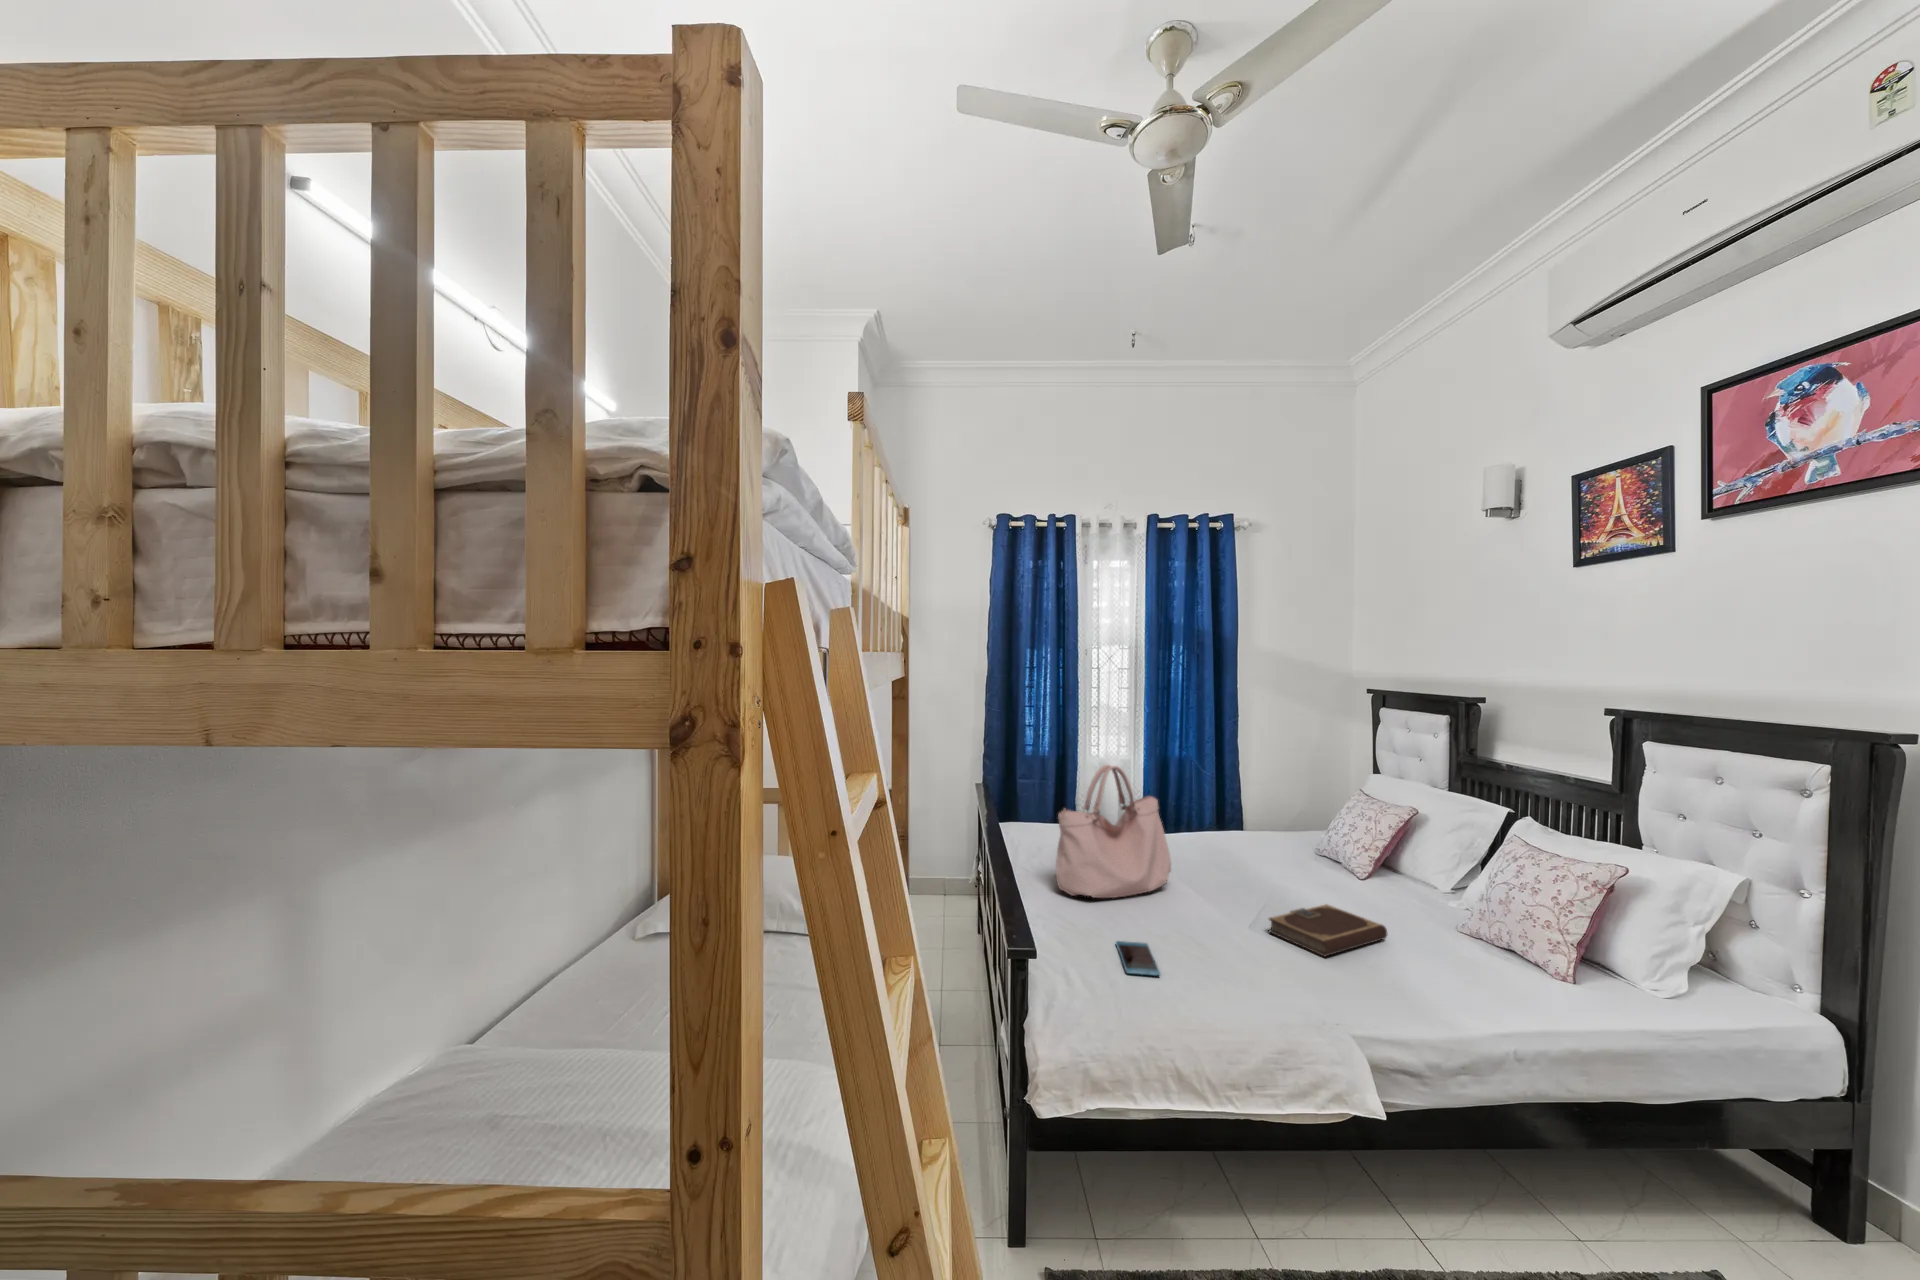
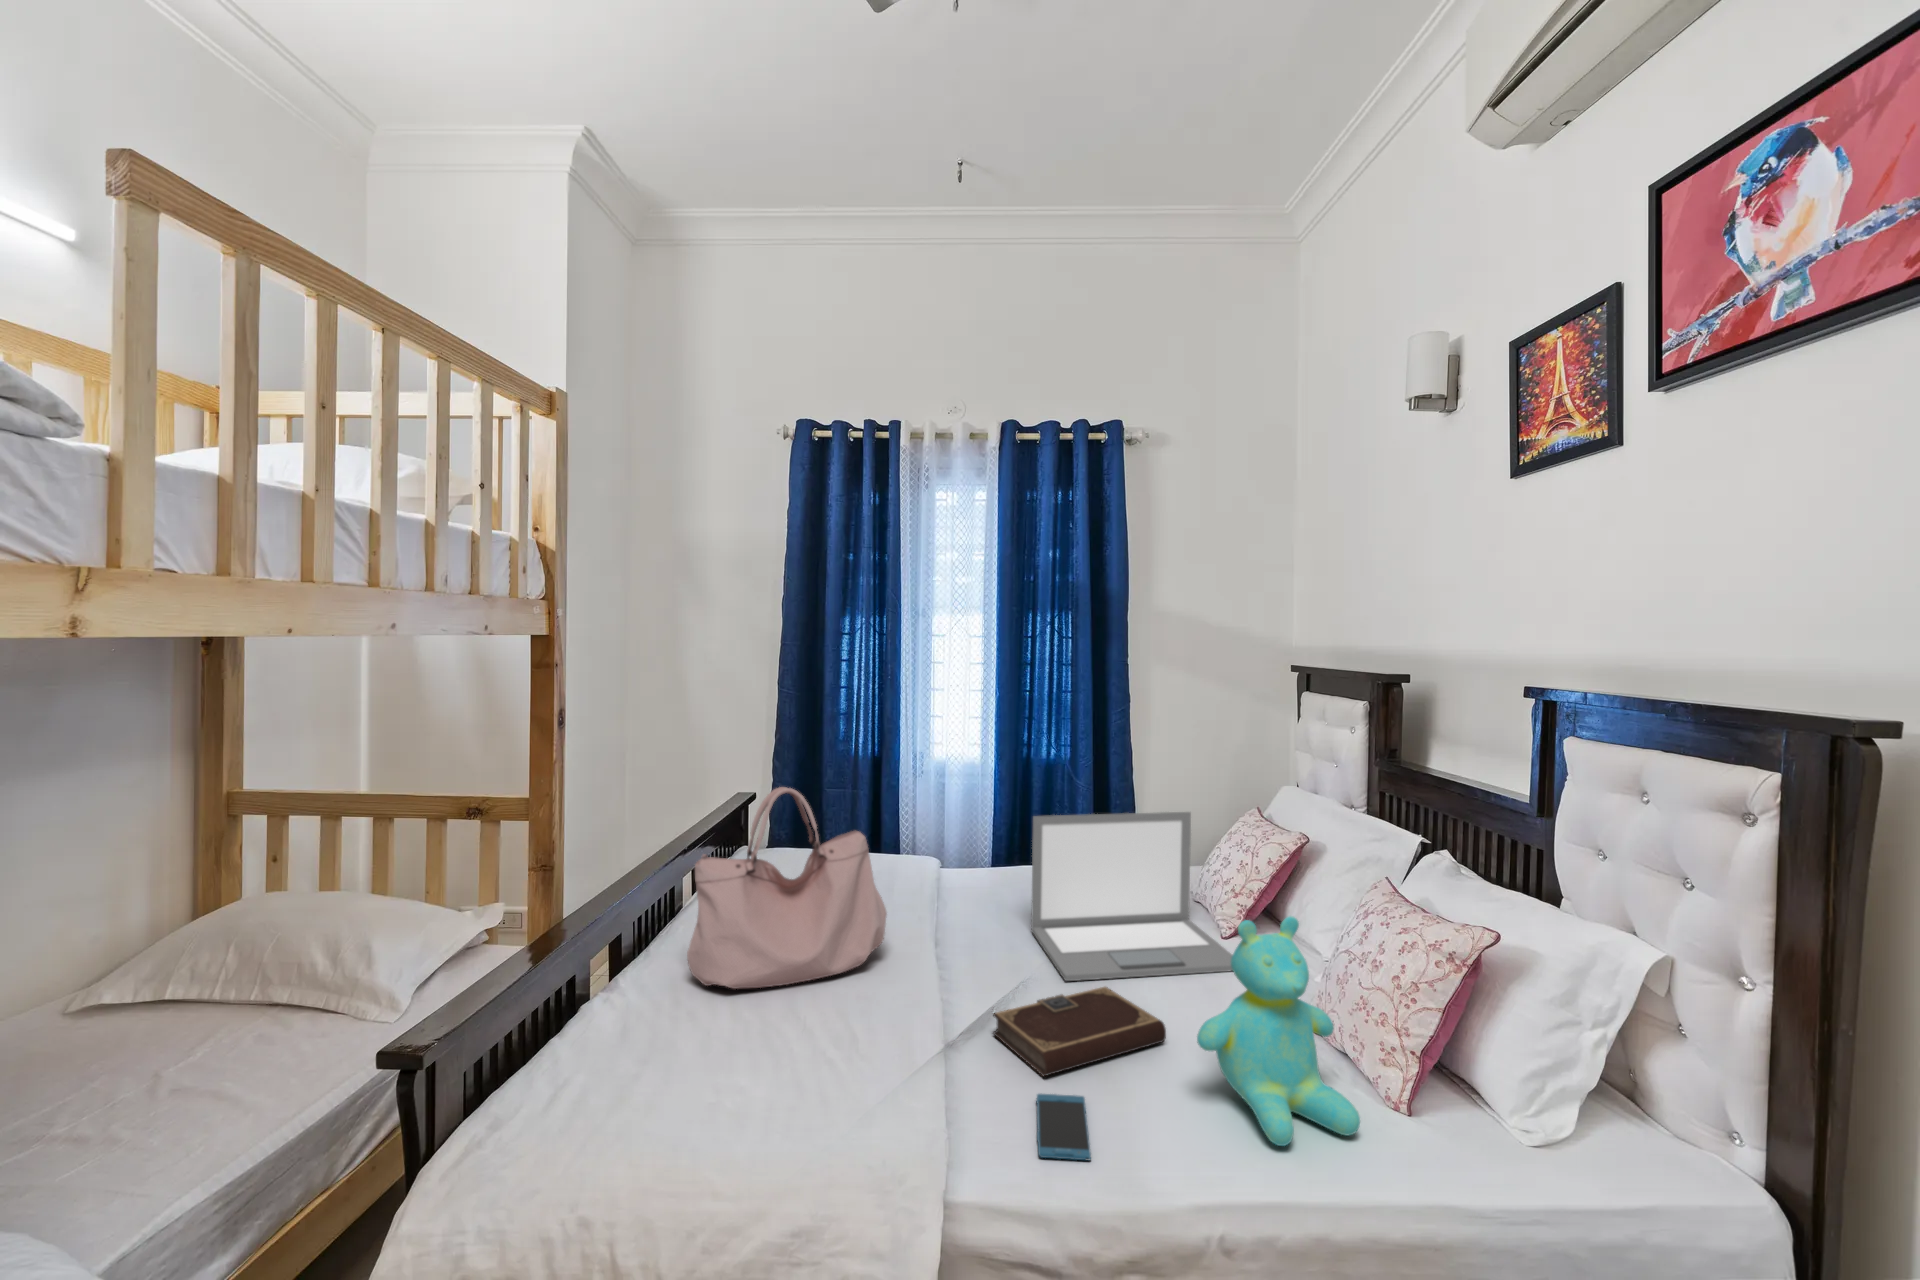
laptop: none [1233,790,1401,902] -> present [1031,812,1233,981]
teddy bear: none [1437,854,1557,997] -> present [1197,916,1360,1146]
smartphone: present [1116,941,1160,976] -> present [1036,1094,1091,1160]

